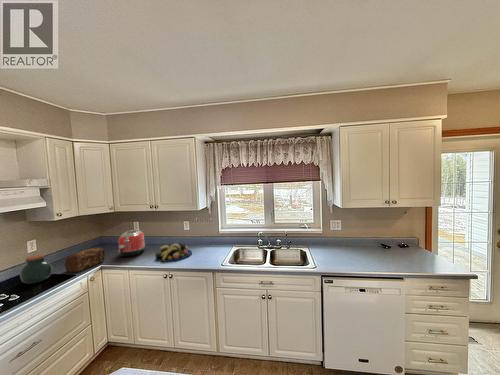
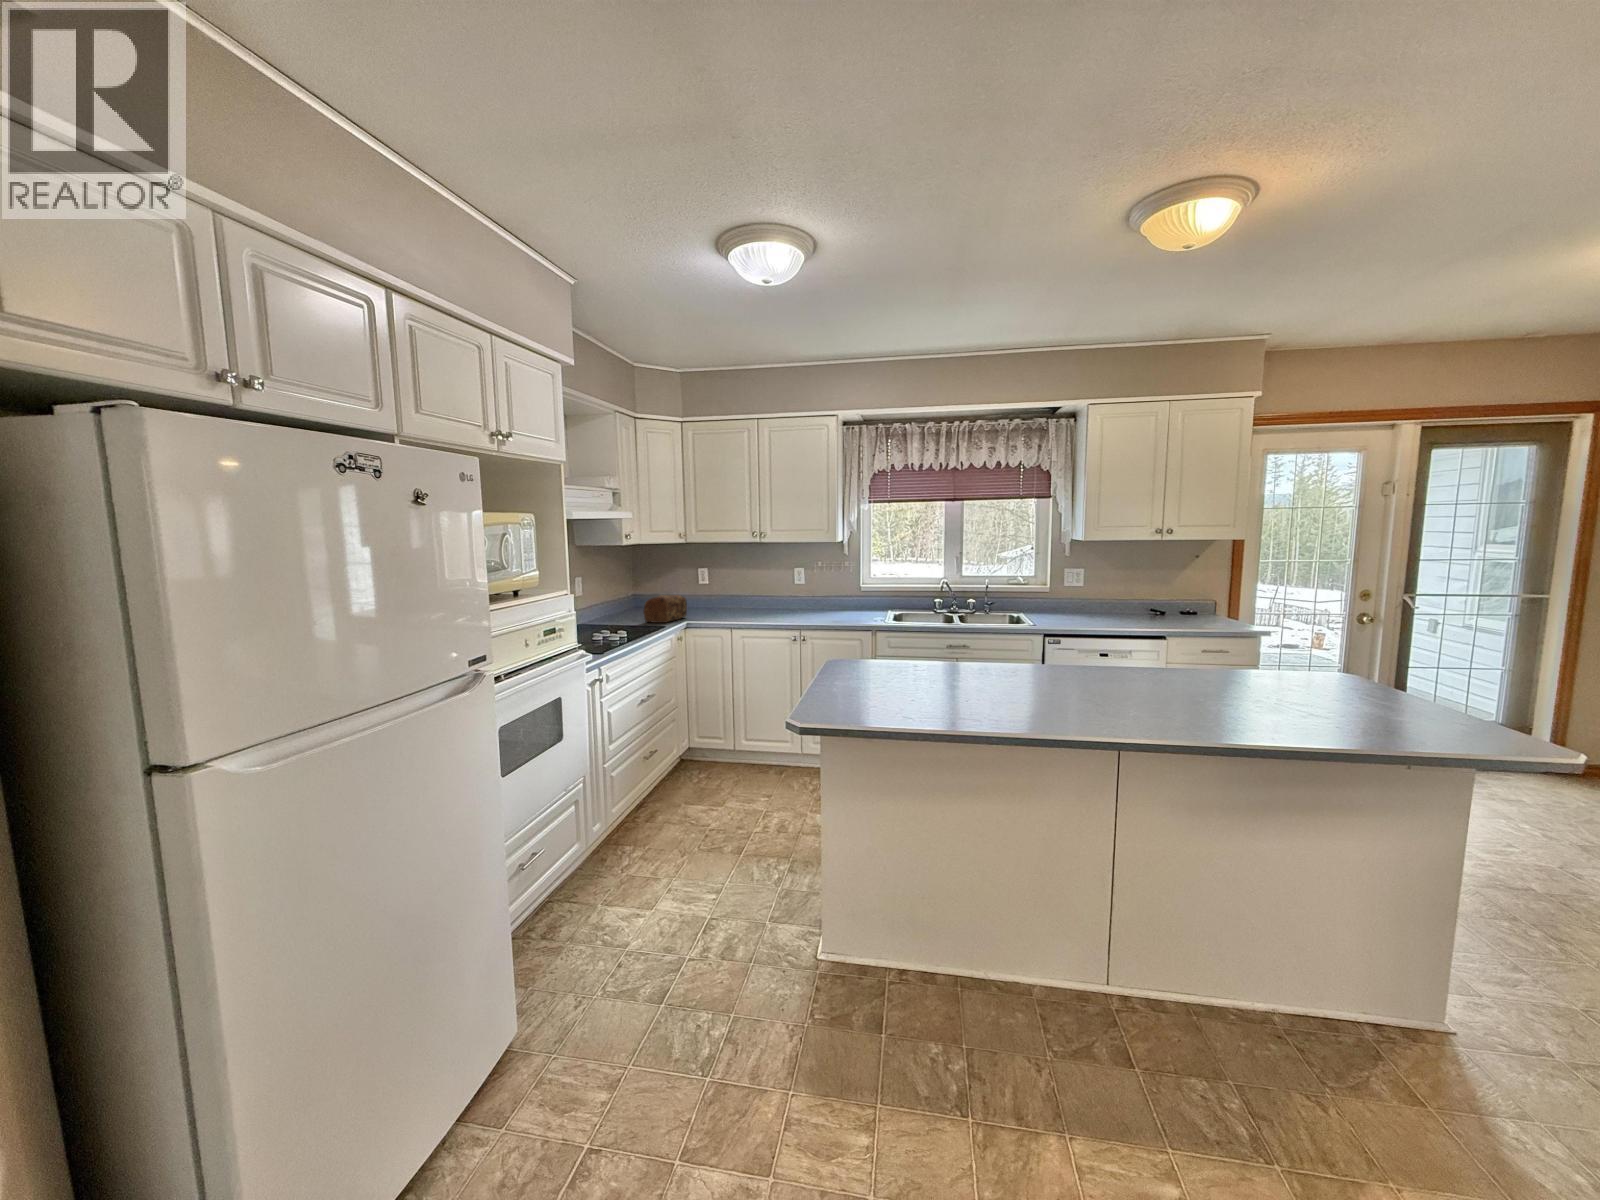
toaster: present [118,230,145,257] -> none [701,576,737,615]
fruit bowl: present [156,241,192,262] -> none [768,594,825,619]
jar: present [20,254,52,284] -> none [602,589,637,627]

